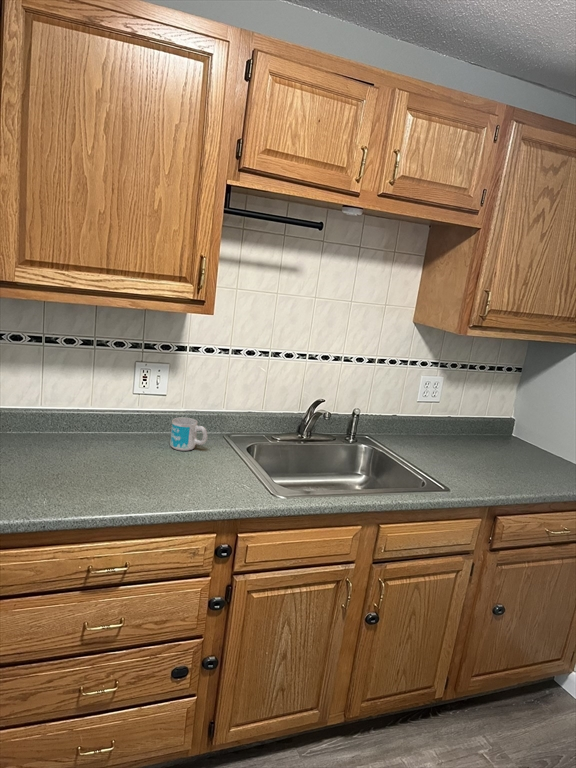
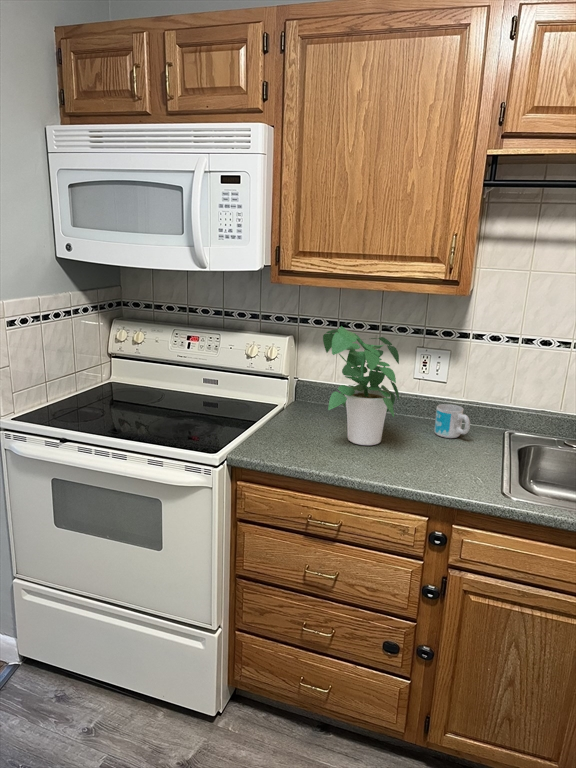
potted plant: none [64,347,160,475] -> present [323,326,399,445]

